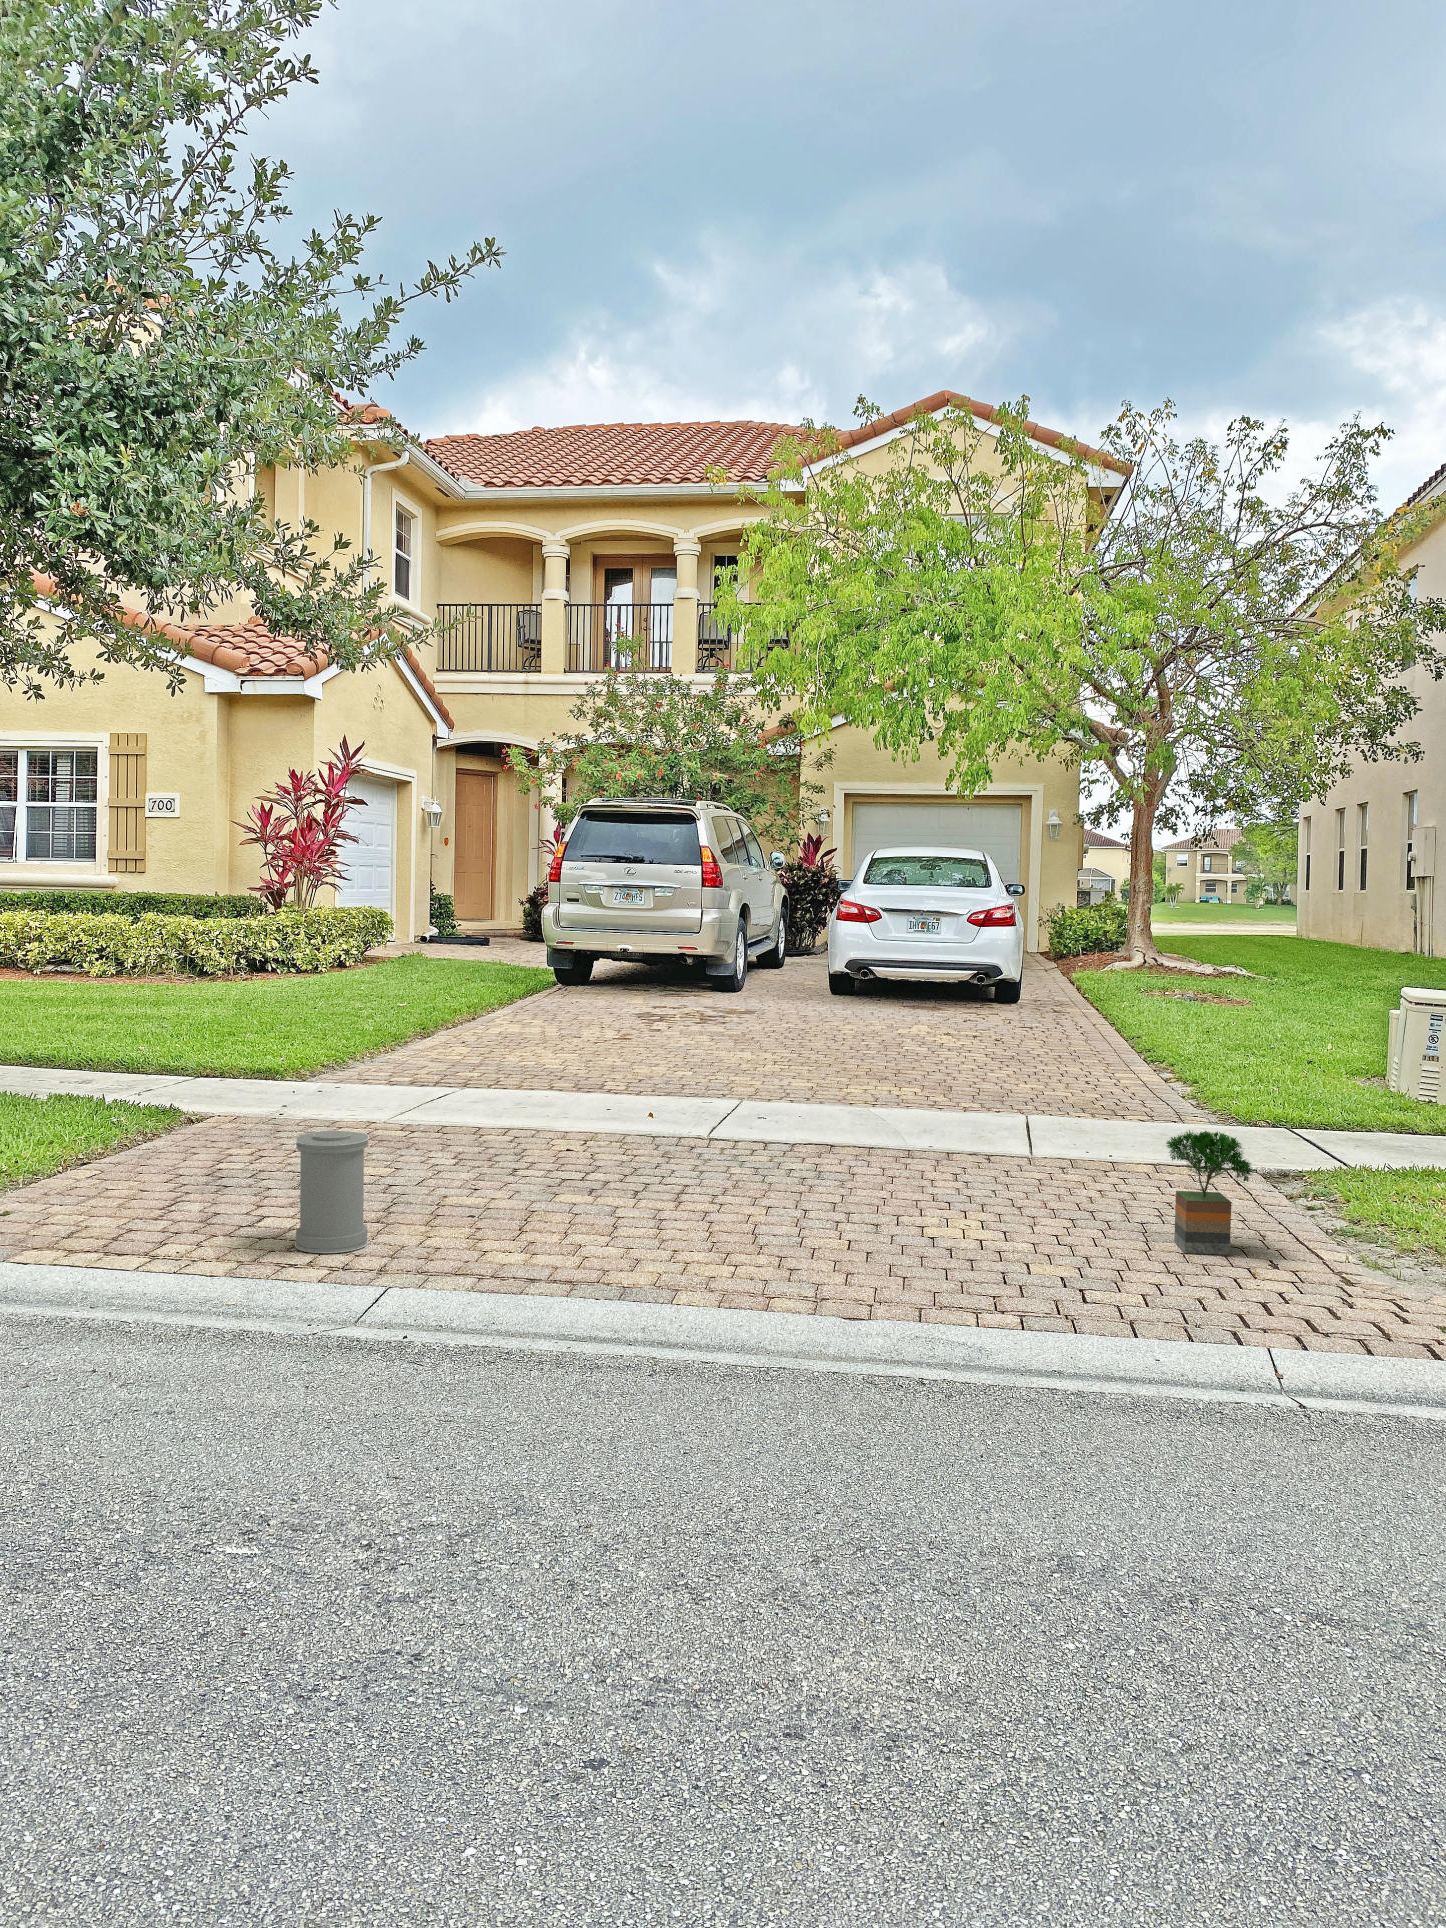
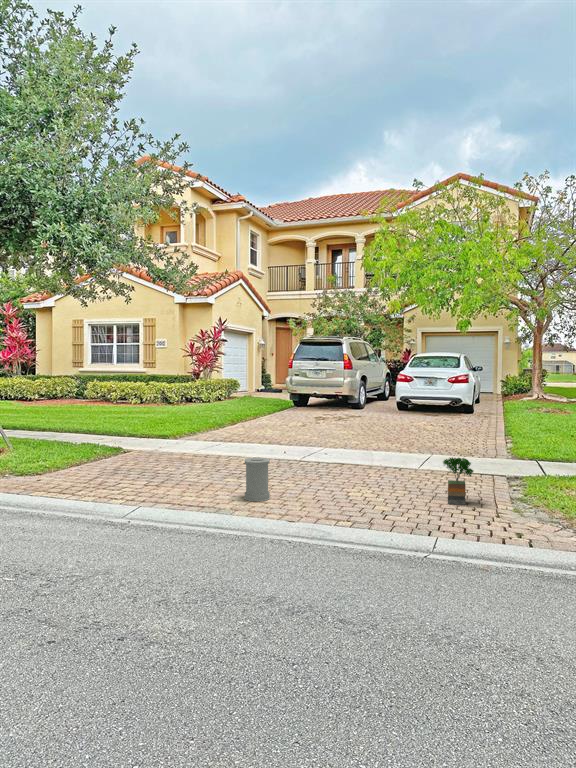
trash can: present [295,1131,369,1253] -> present [244,457,270,501]

